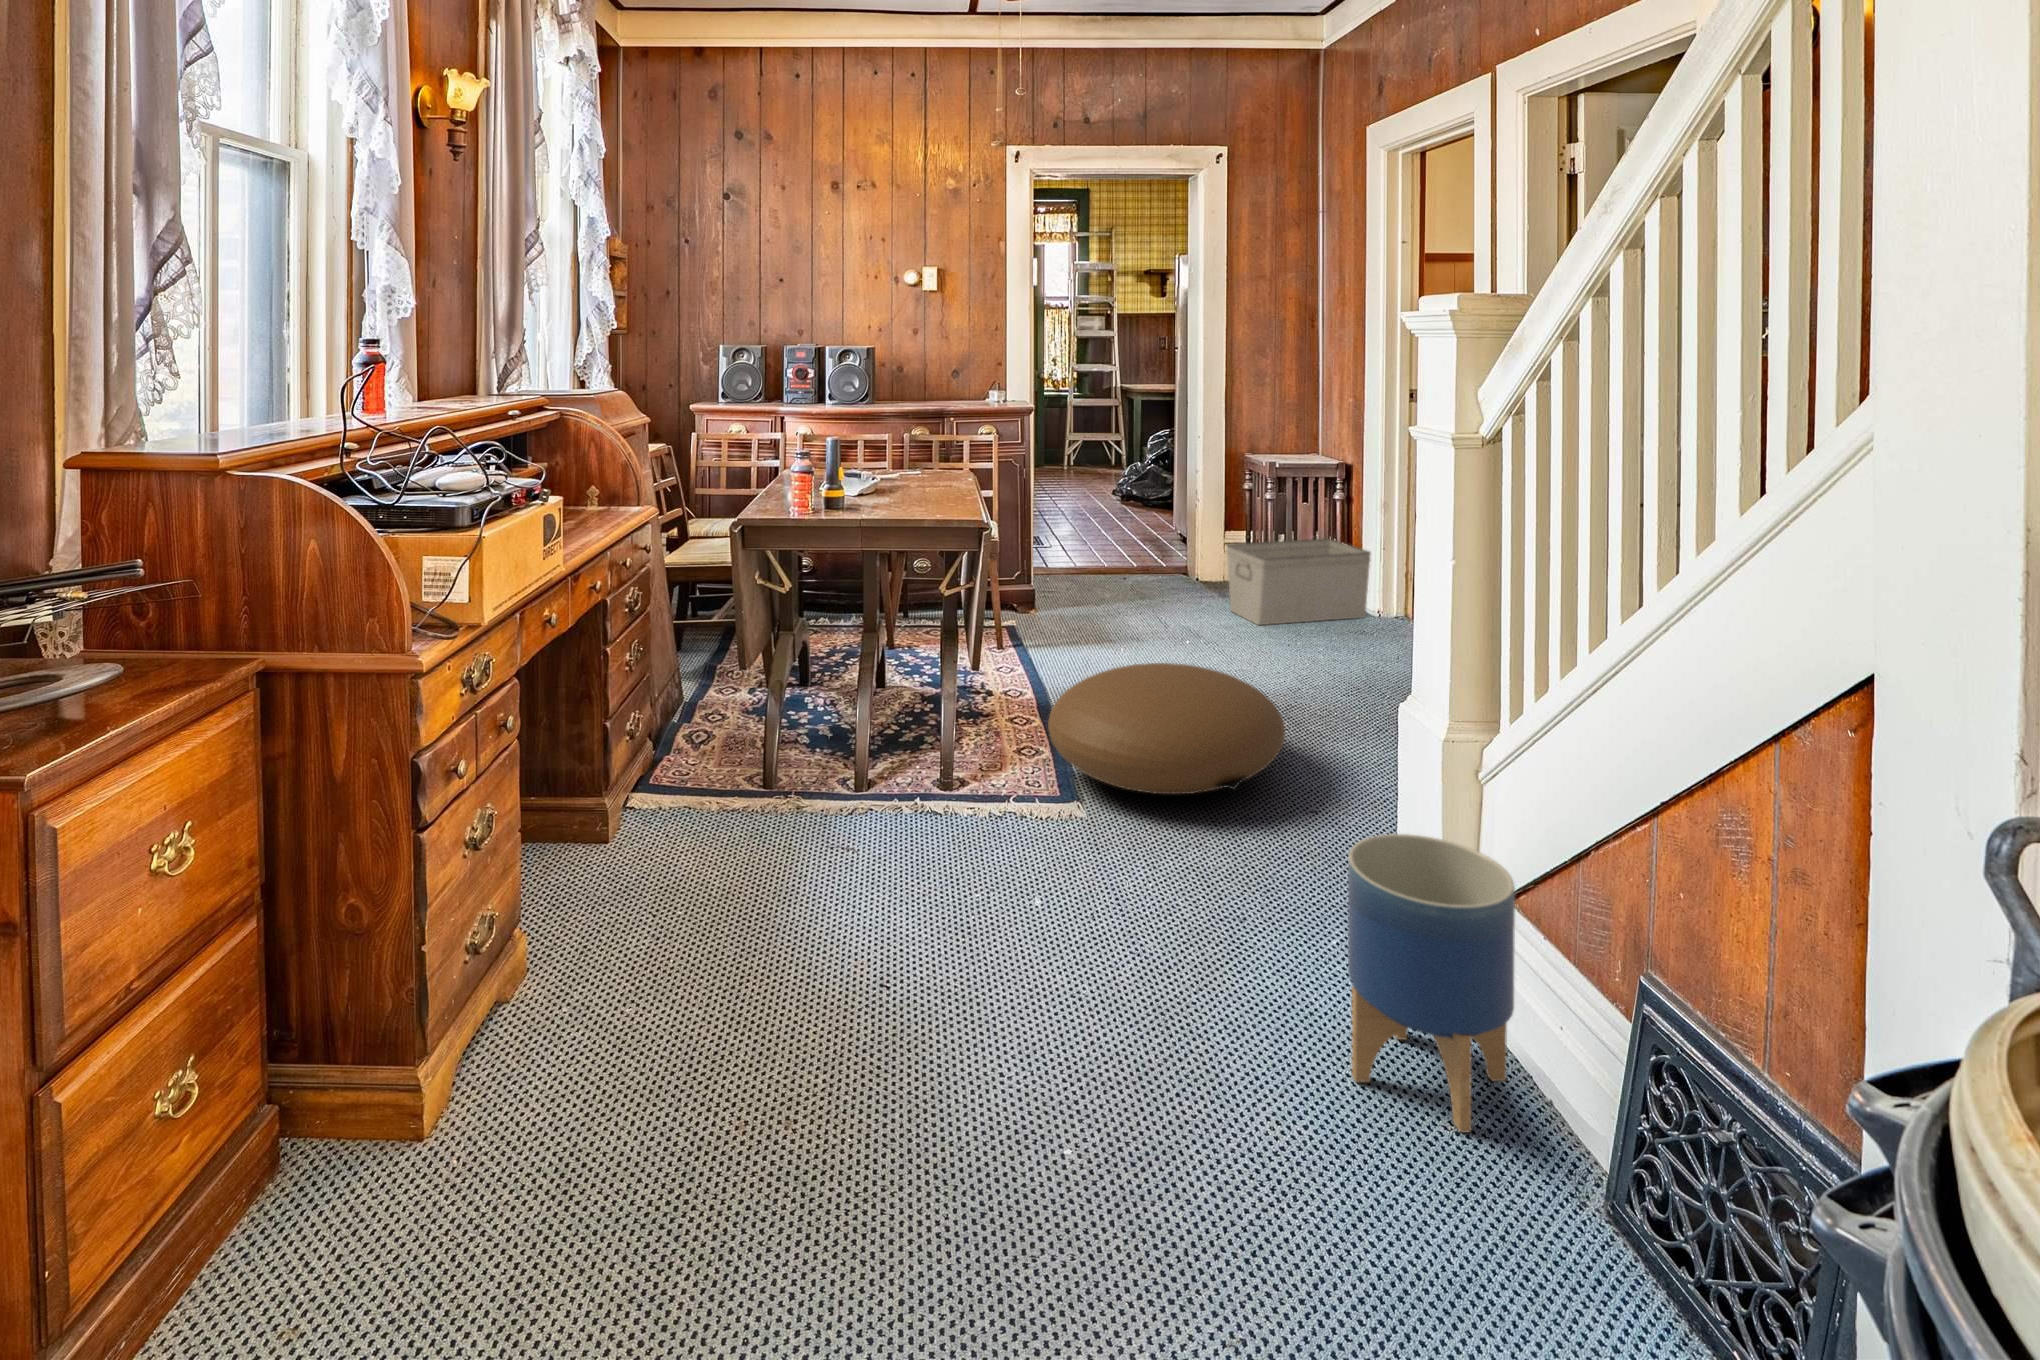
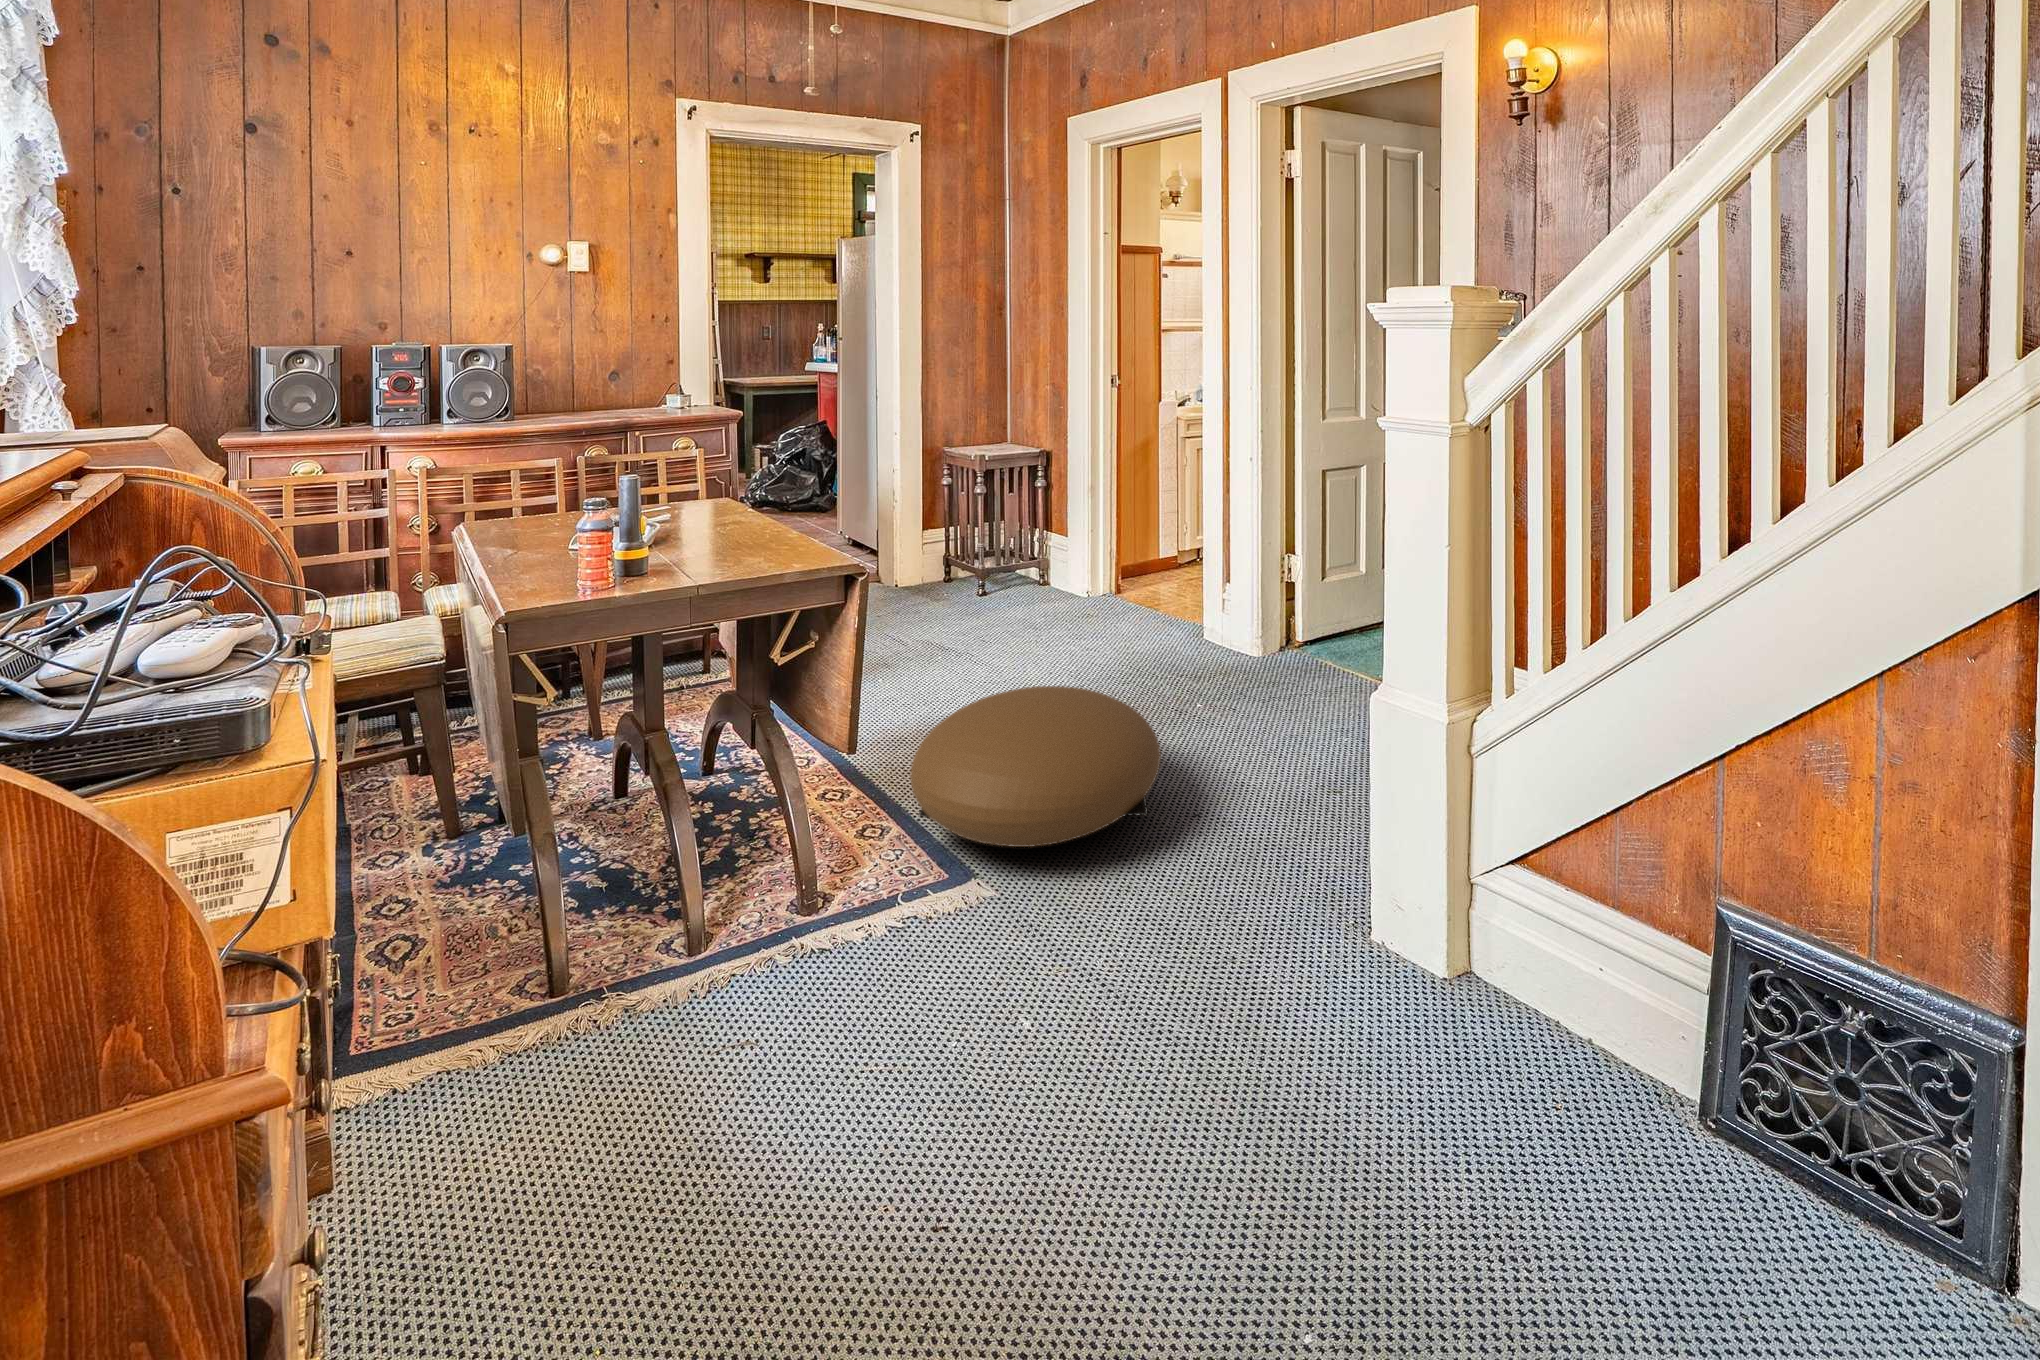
storage bin: present [1227,539,1371,625] -> none [950,524,1086,623]
planter: present [1348,834,1515,1132] -> none [1439,826,1603,1121]

